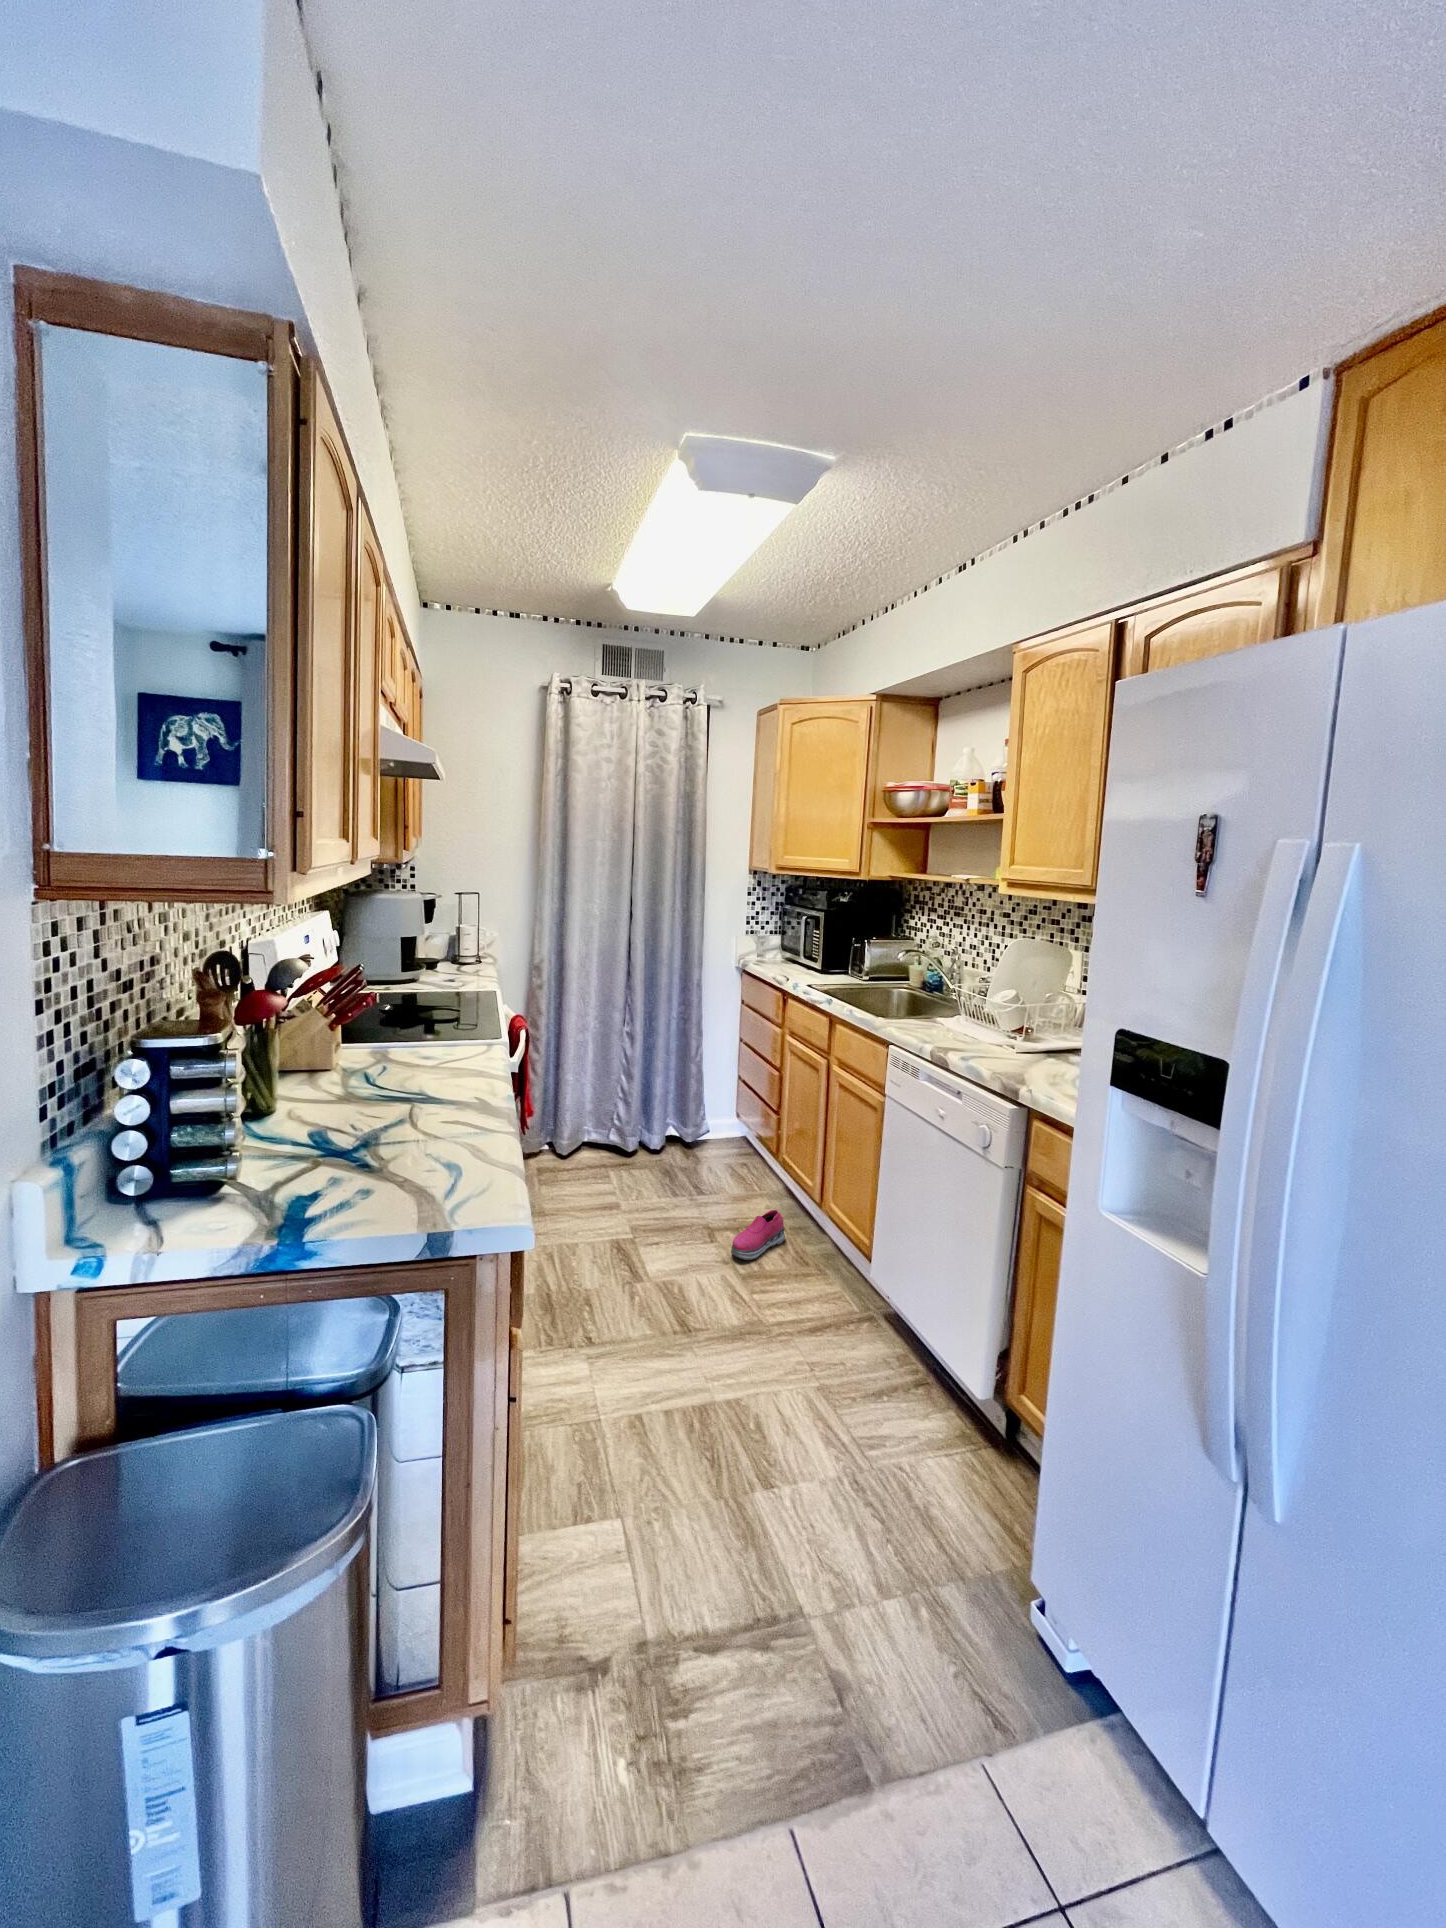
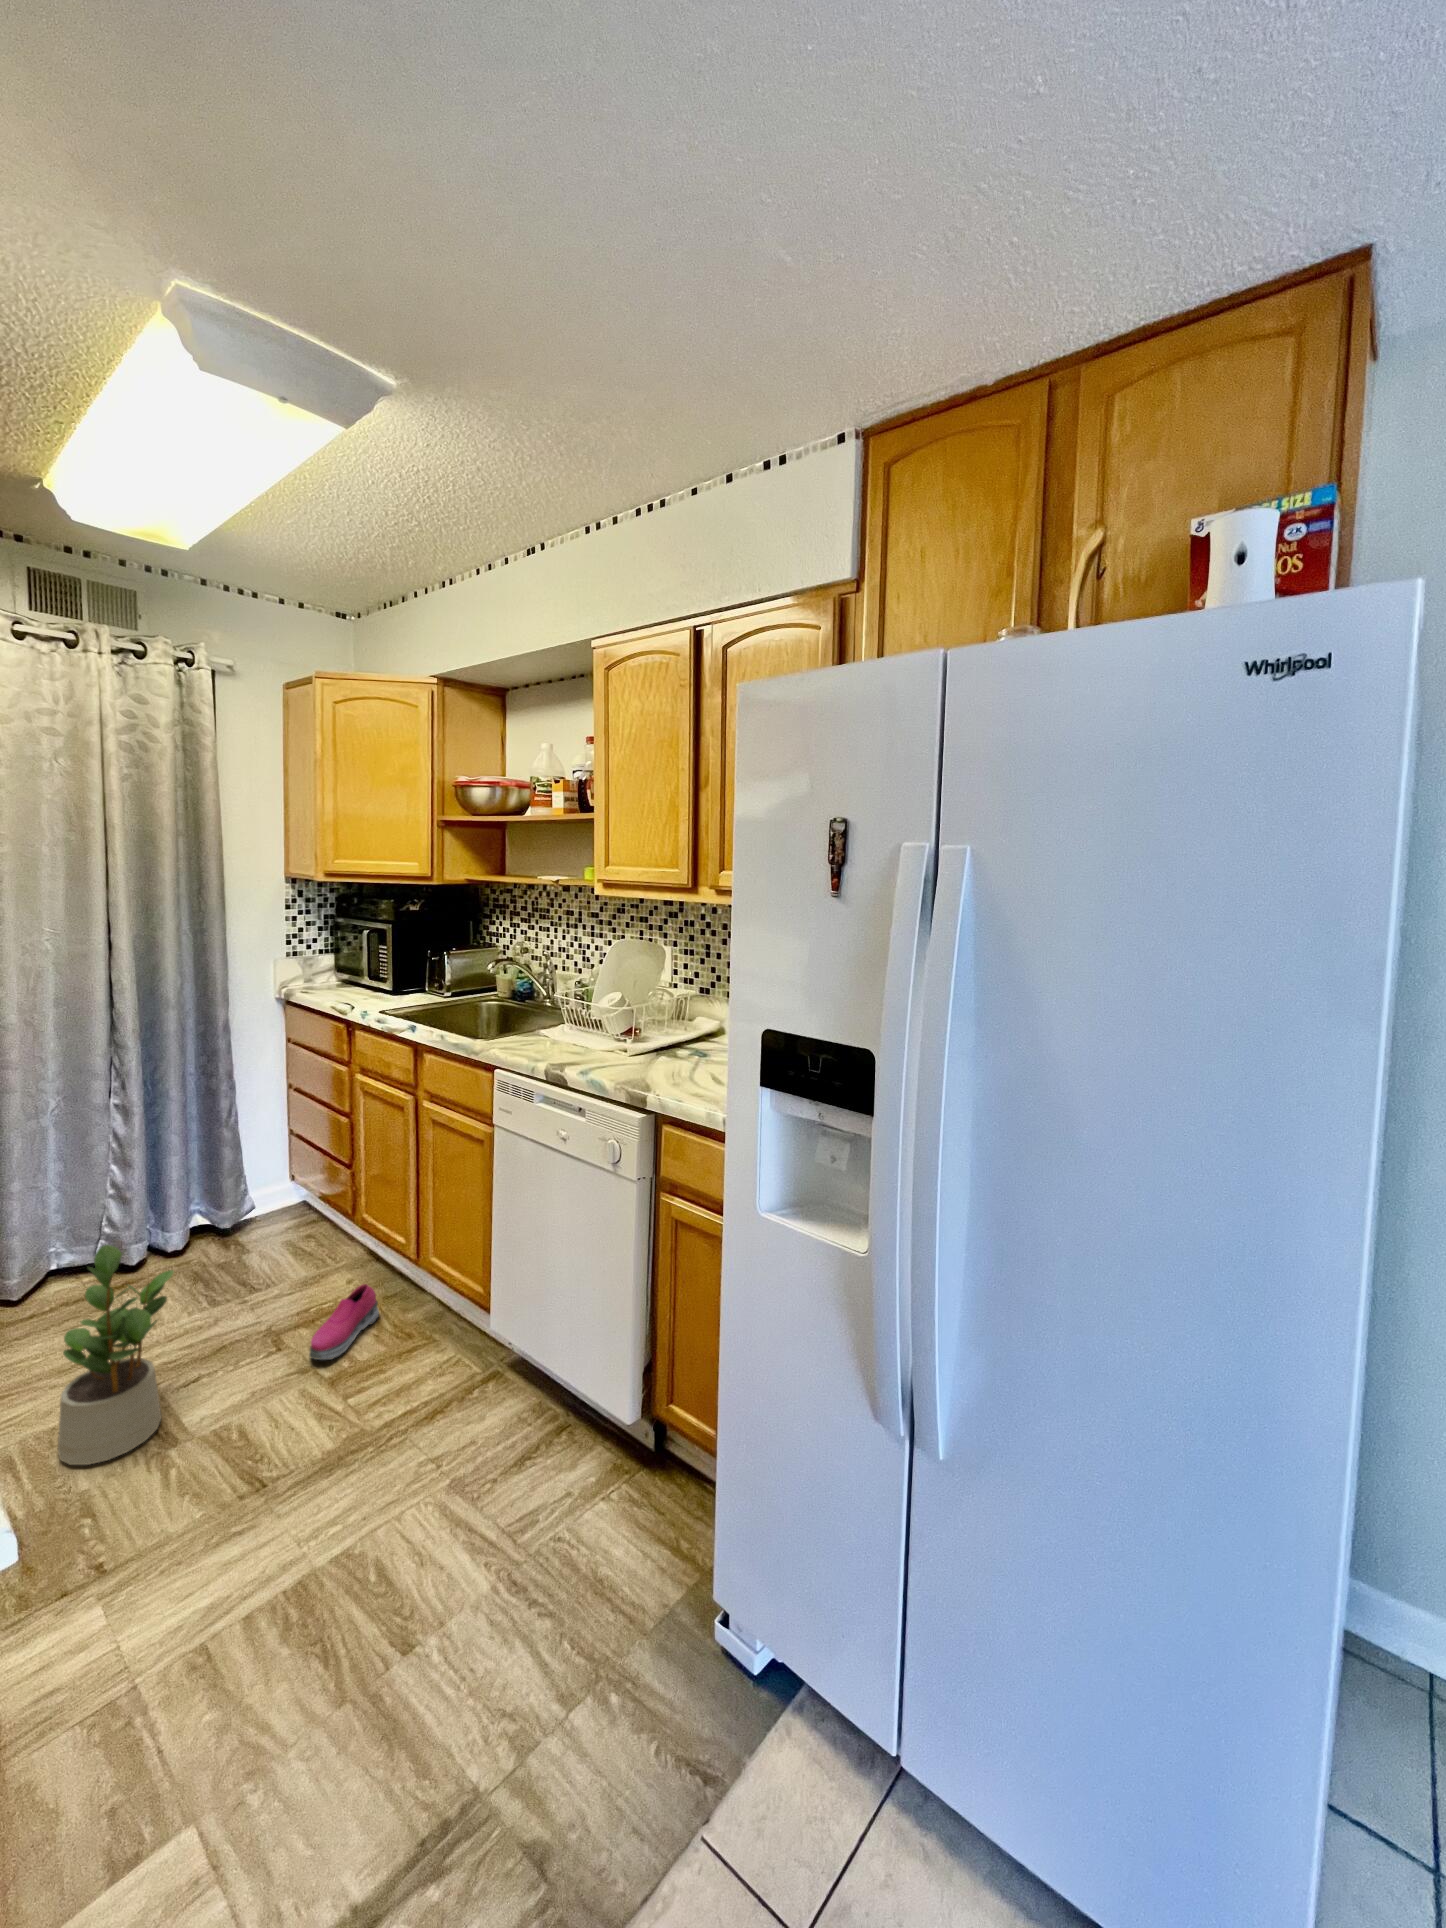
potted plant: none [579,1123,651,1273] -> present [58,1244,174,1465]

